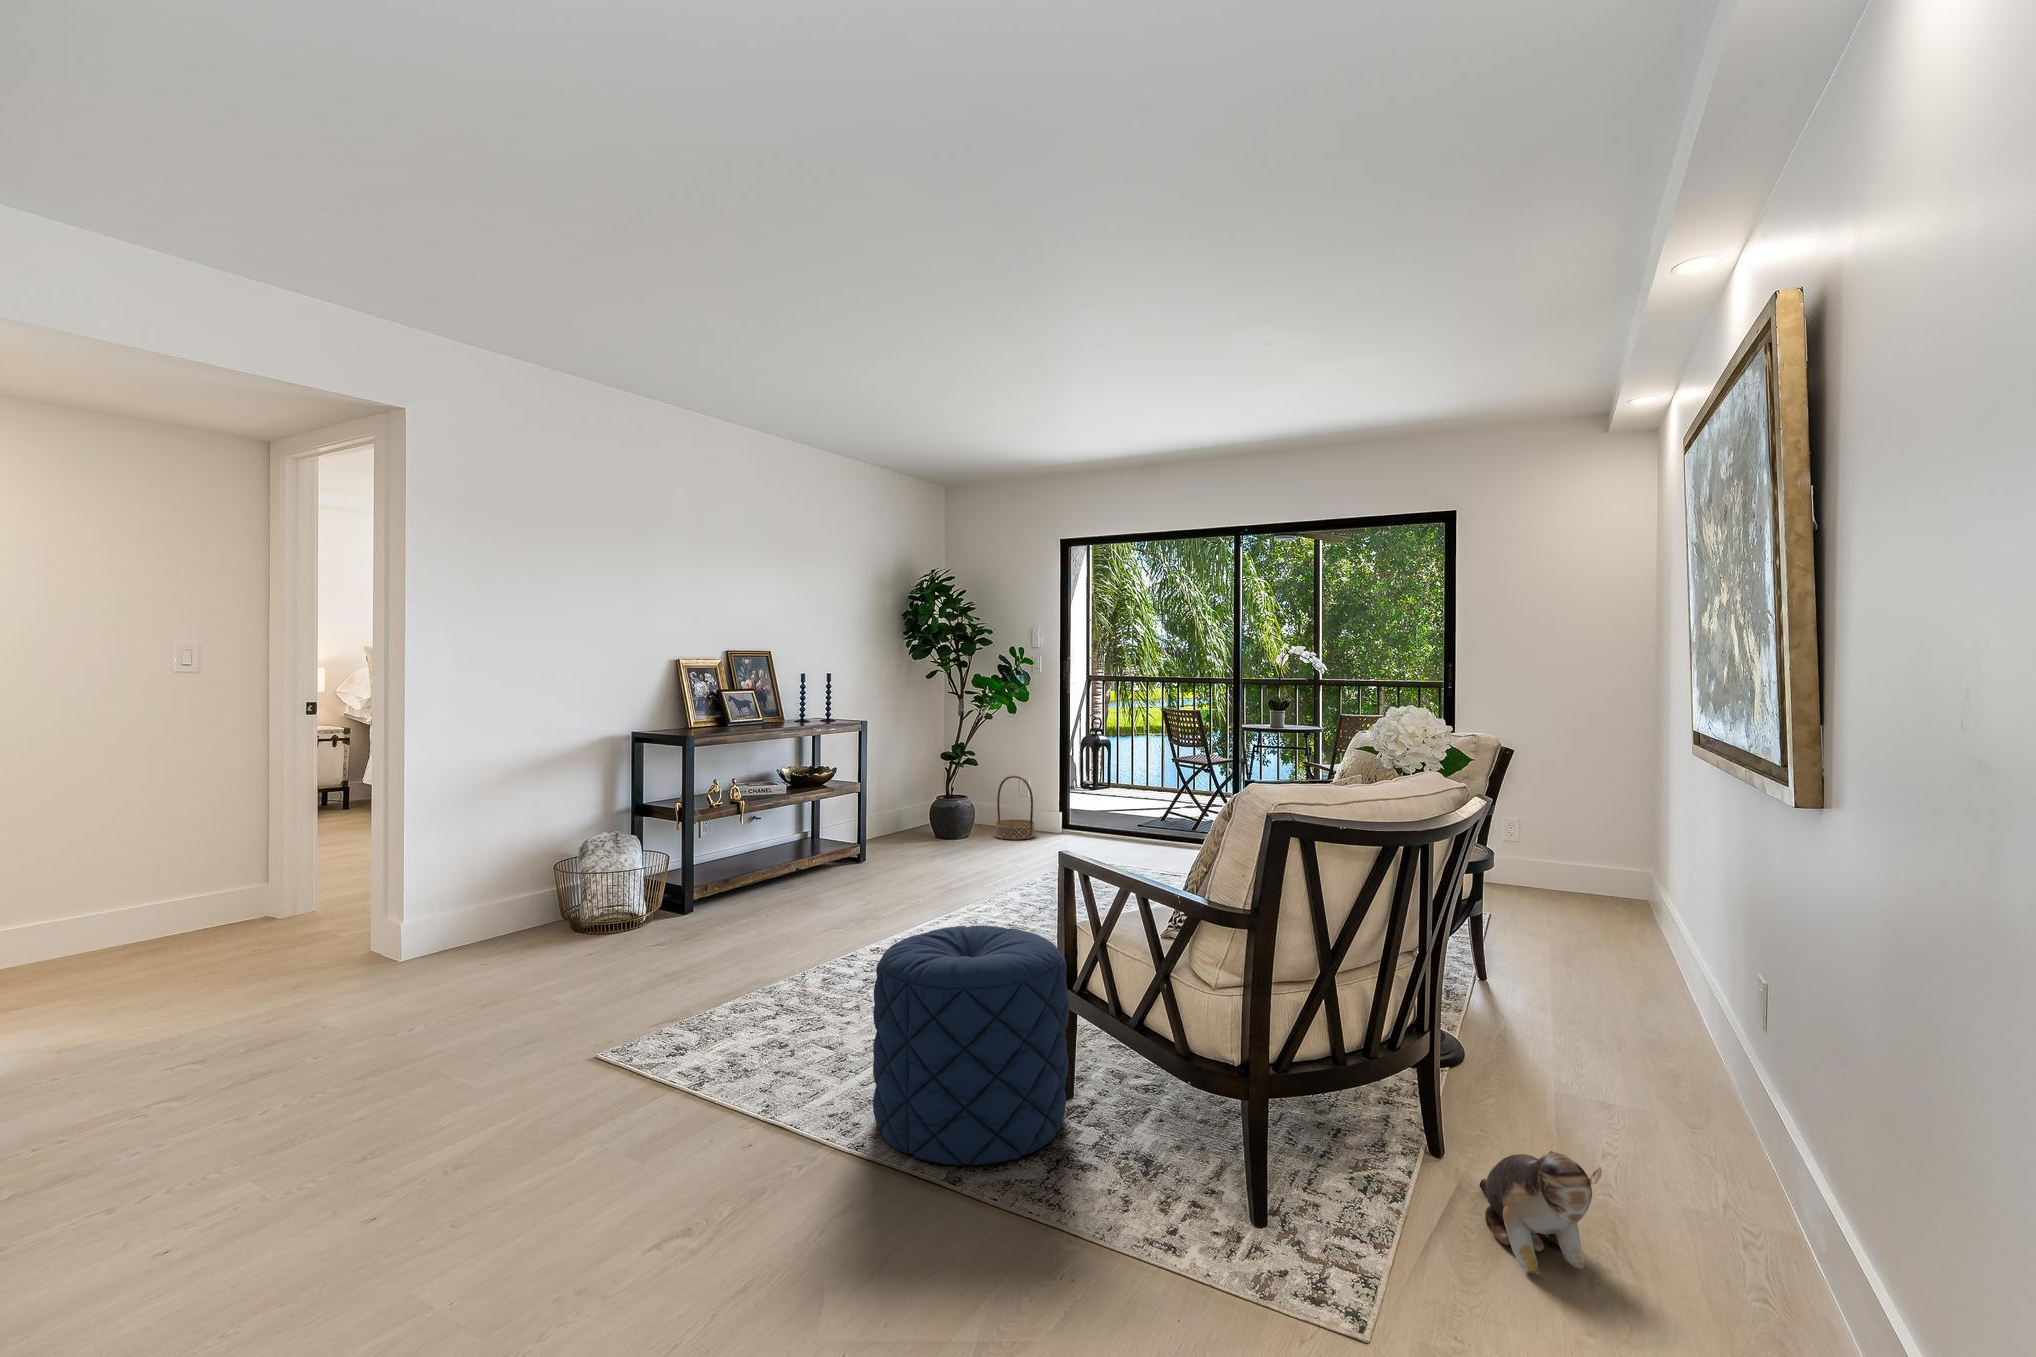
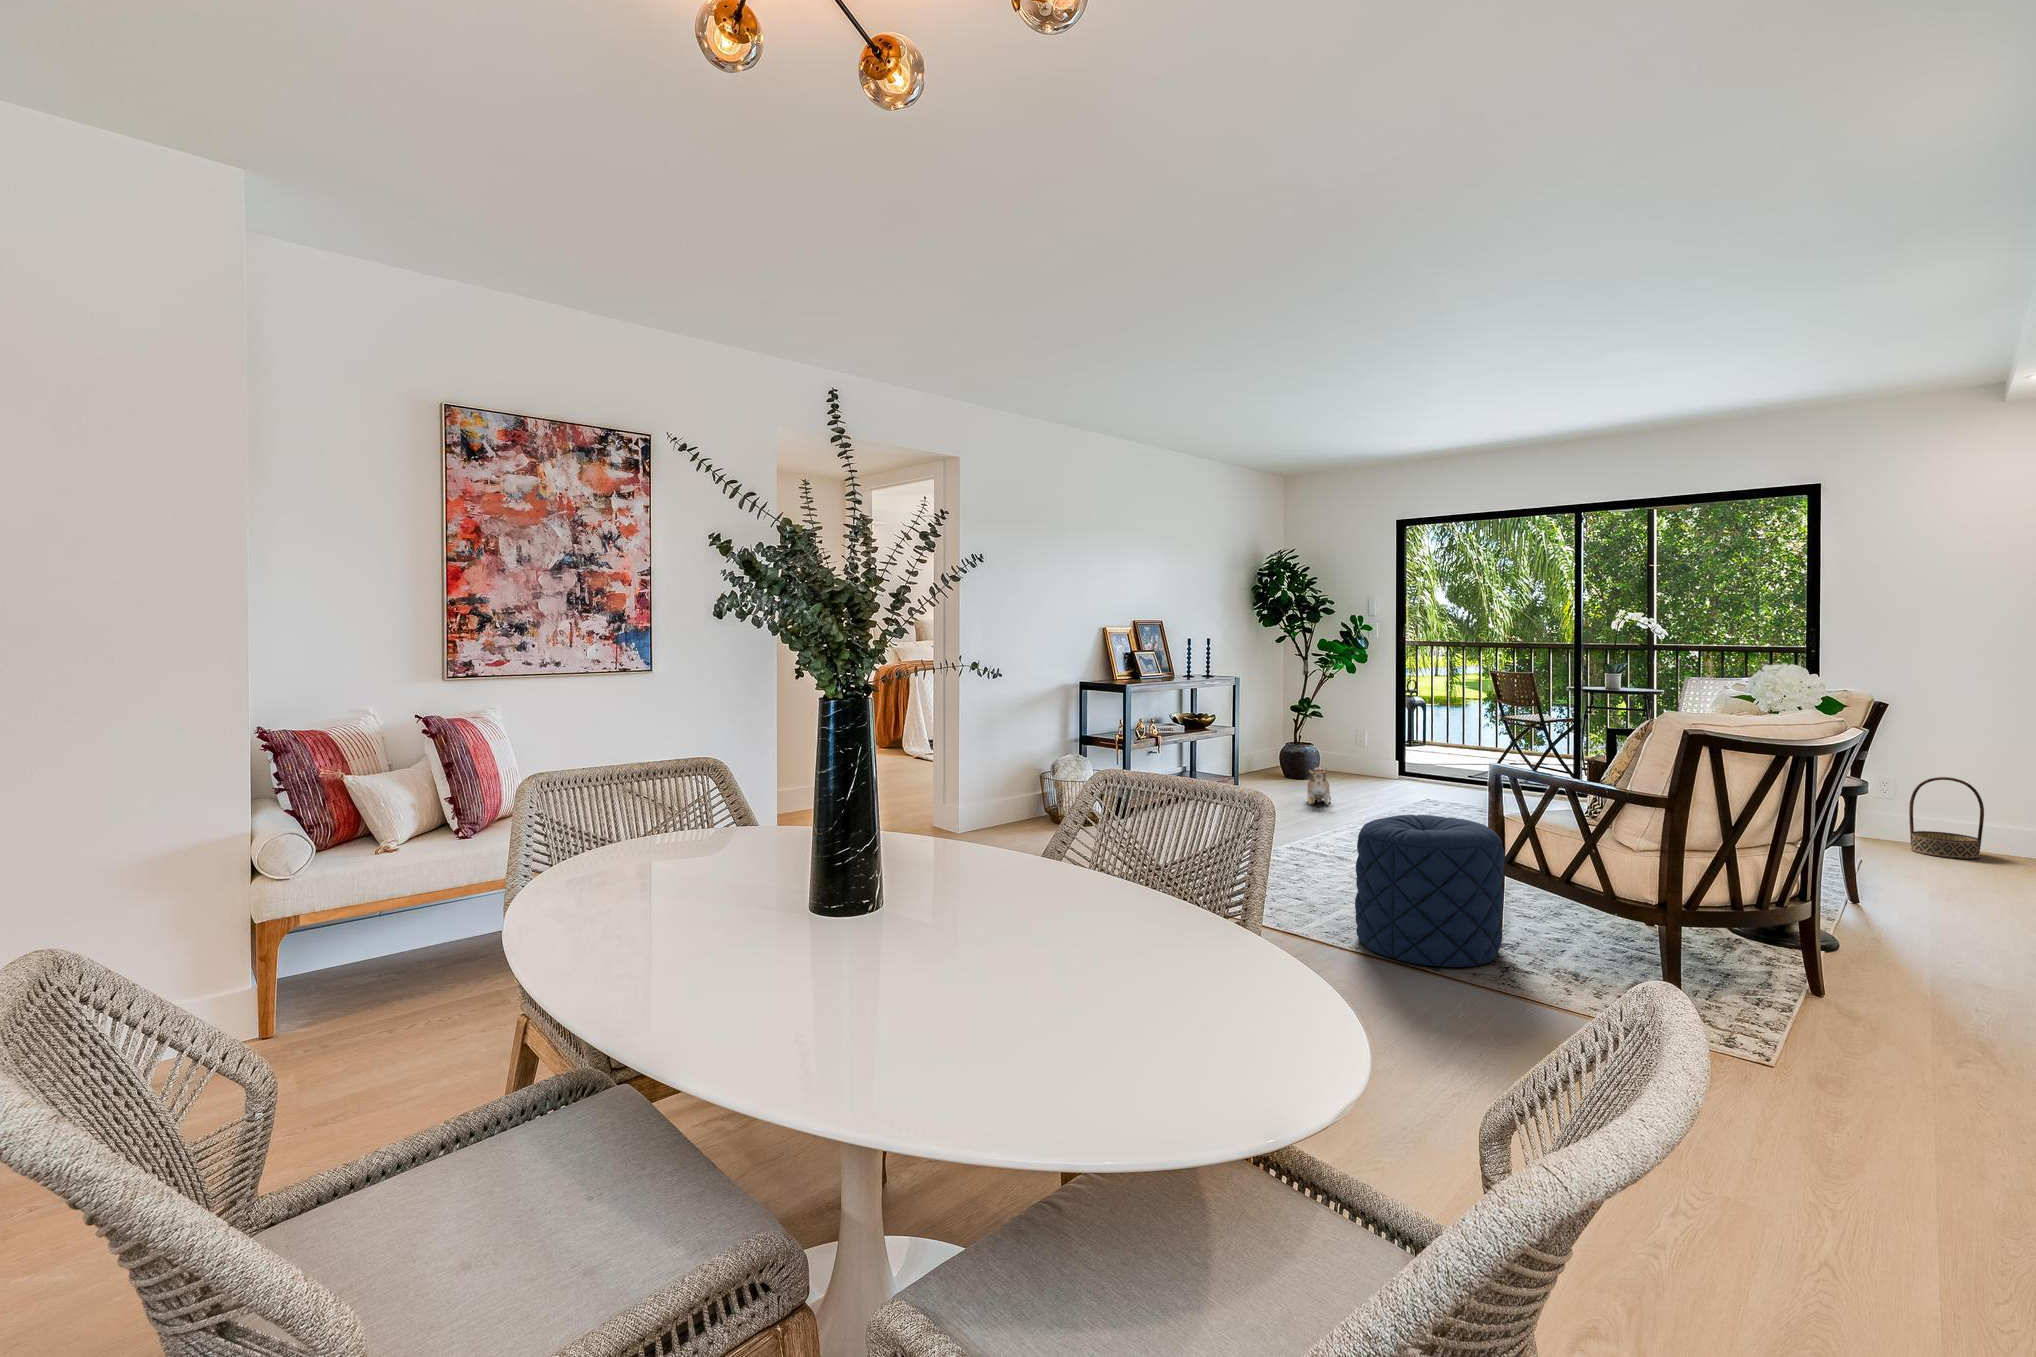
basket: present [996,776,1034,840] -> present [1909,777,1984,859]
plush toy: present [1479,1151,1602,1272] -> present [1307,767,1331,804]

